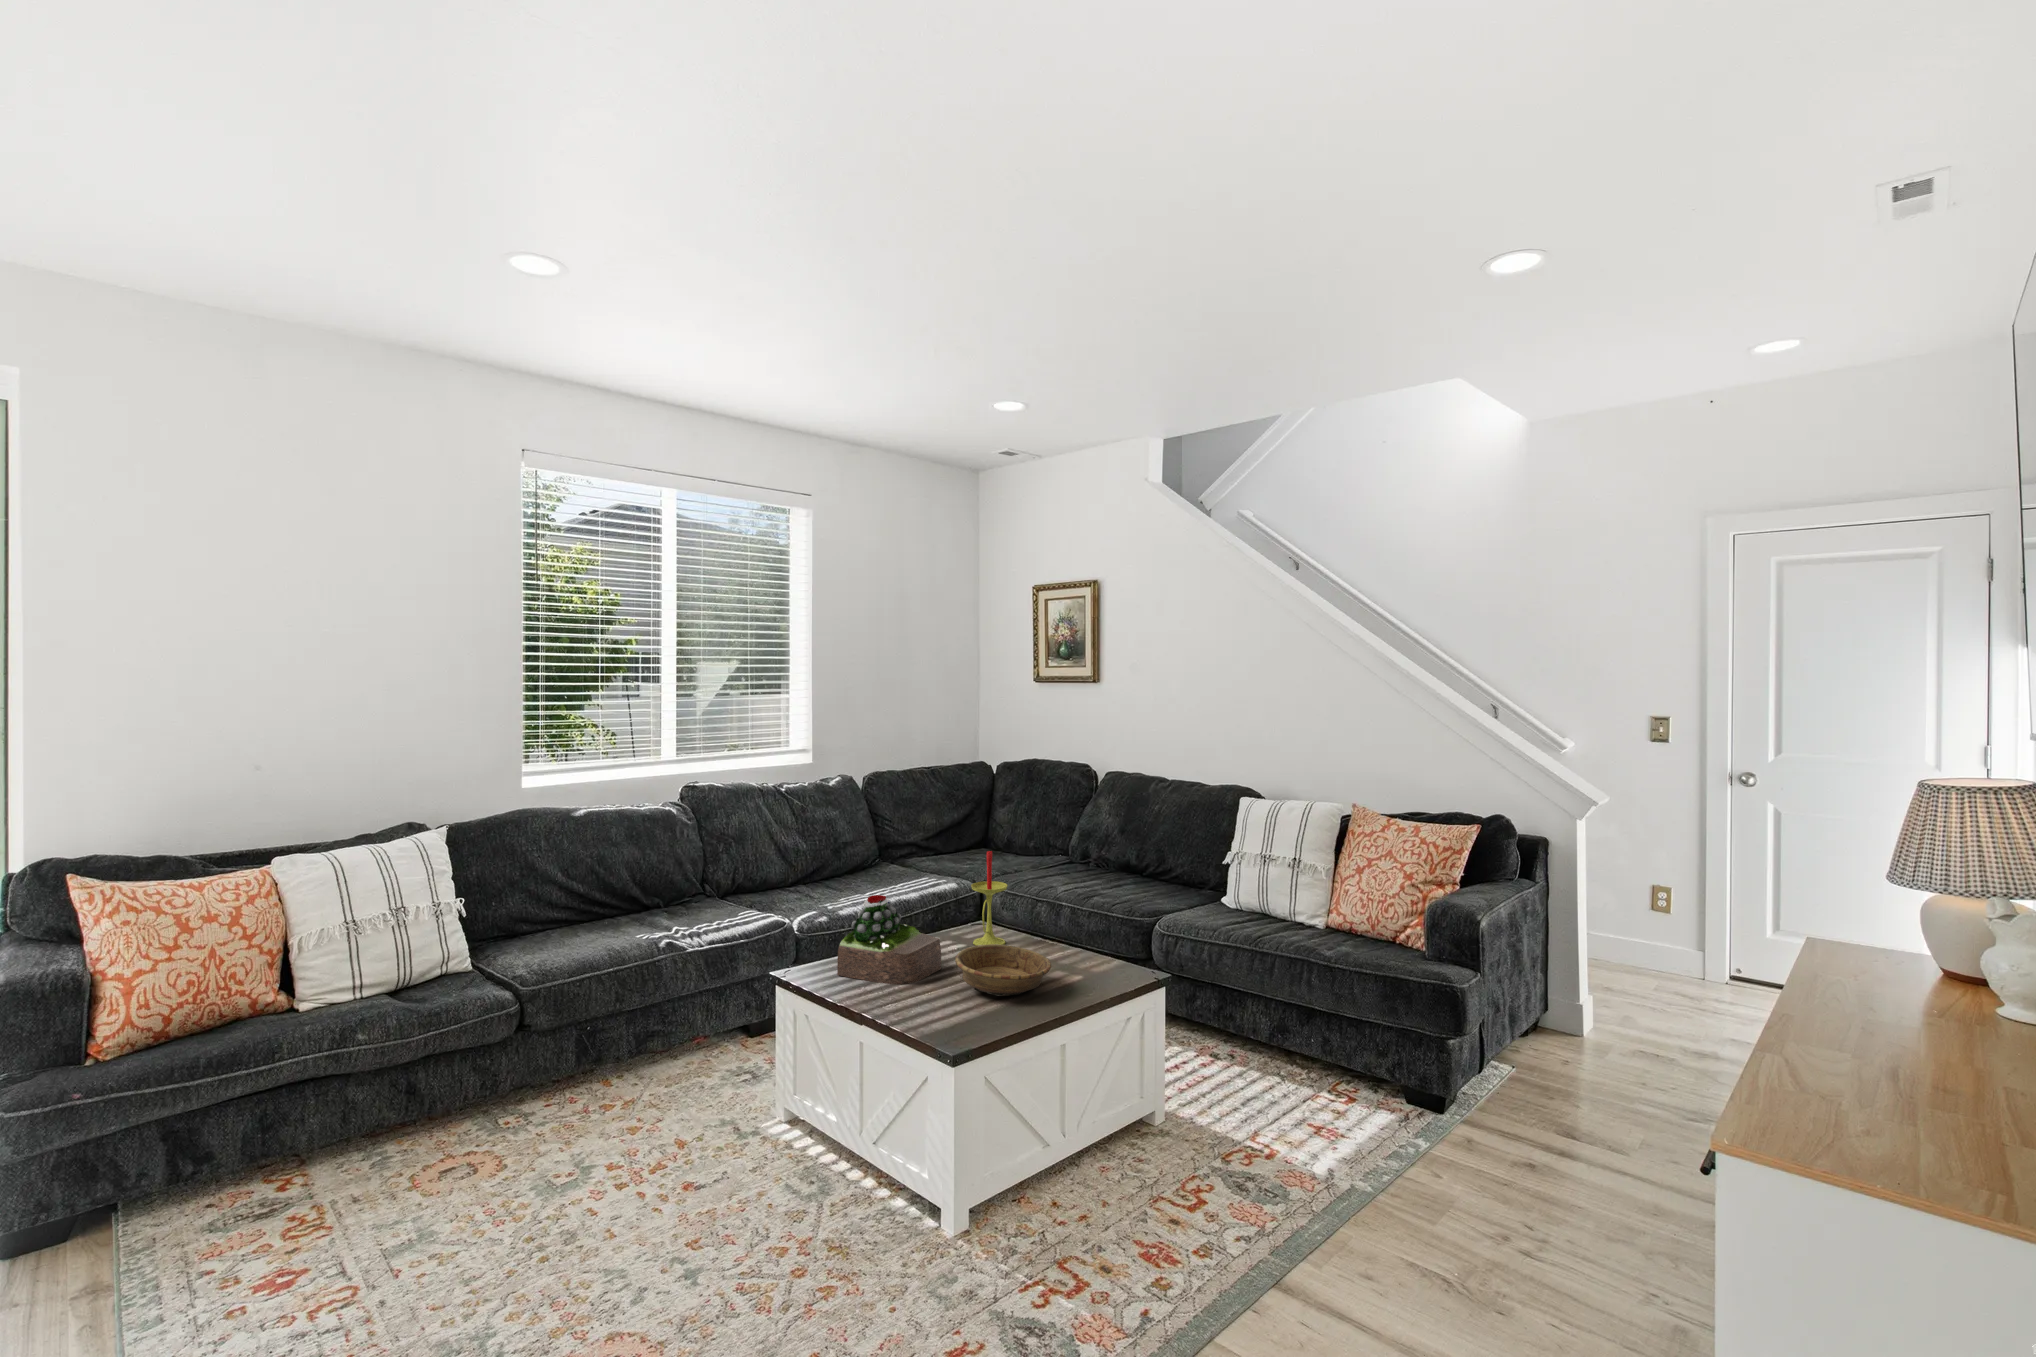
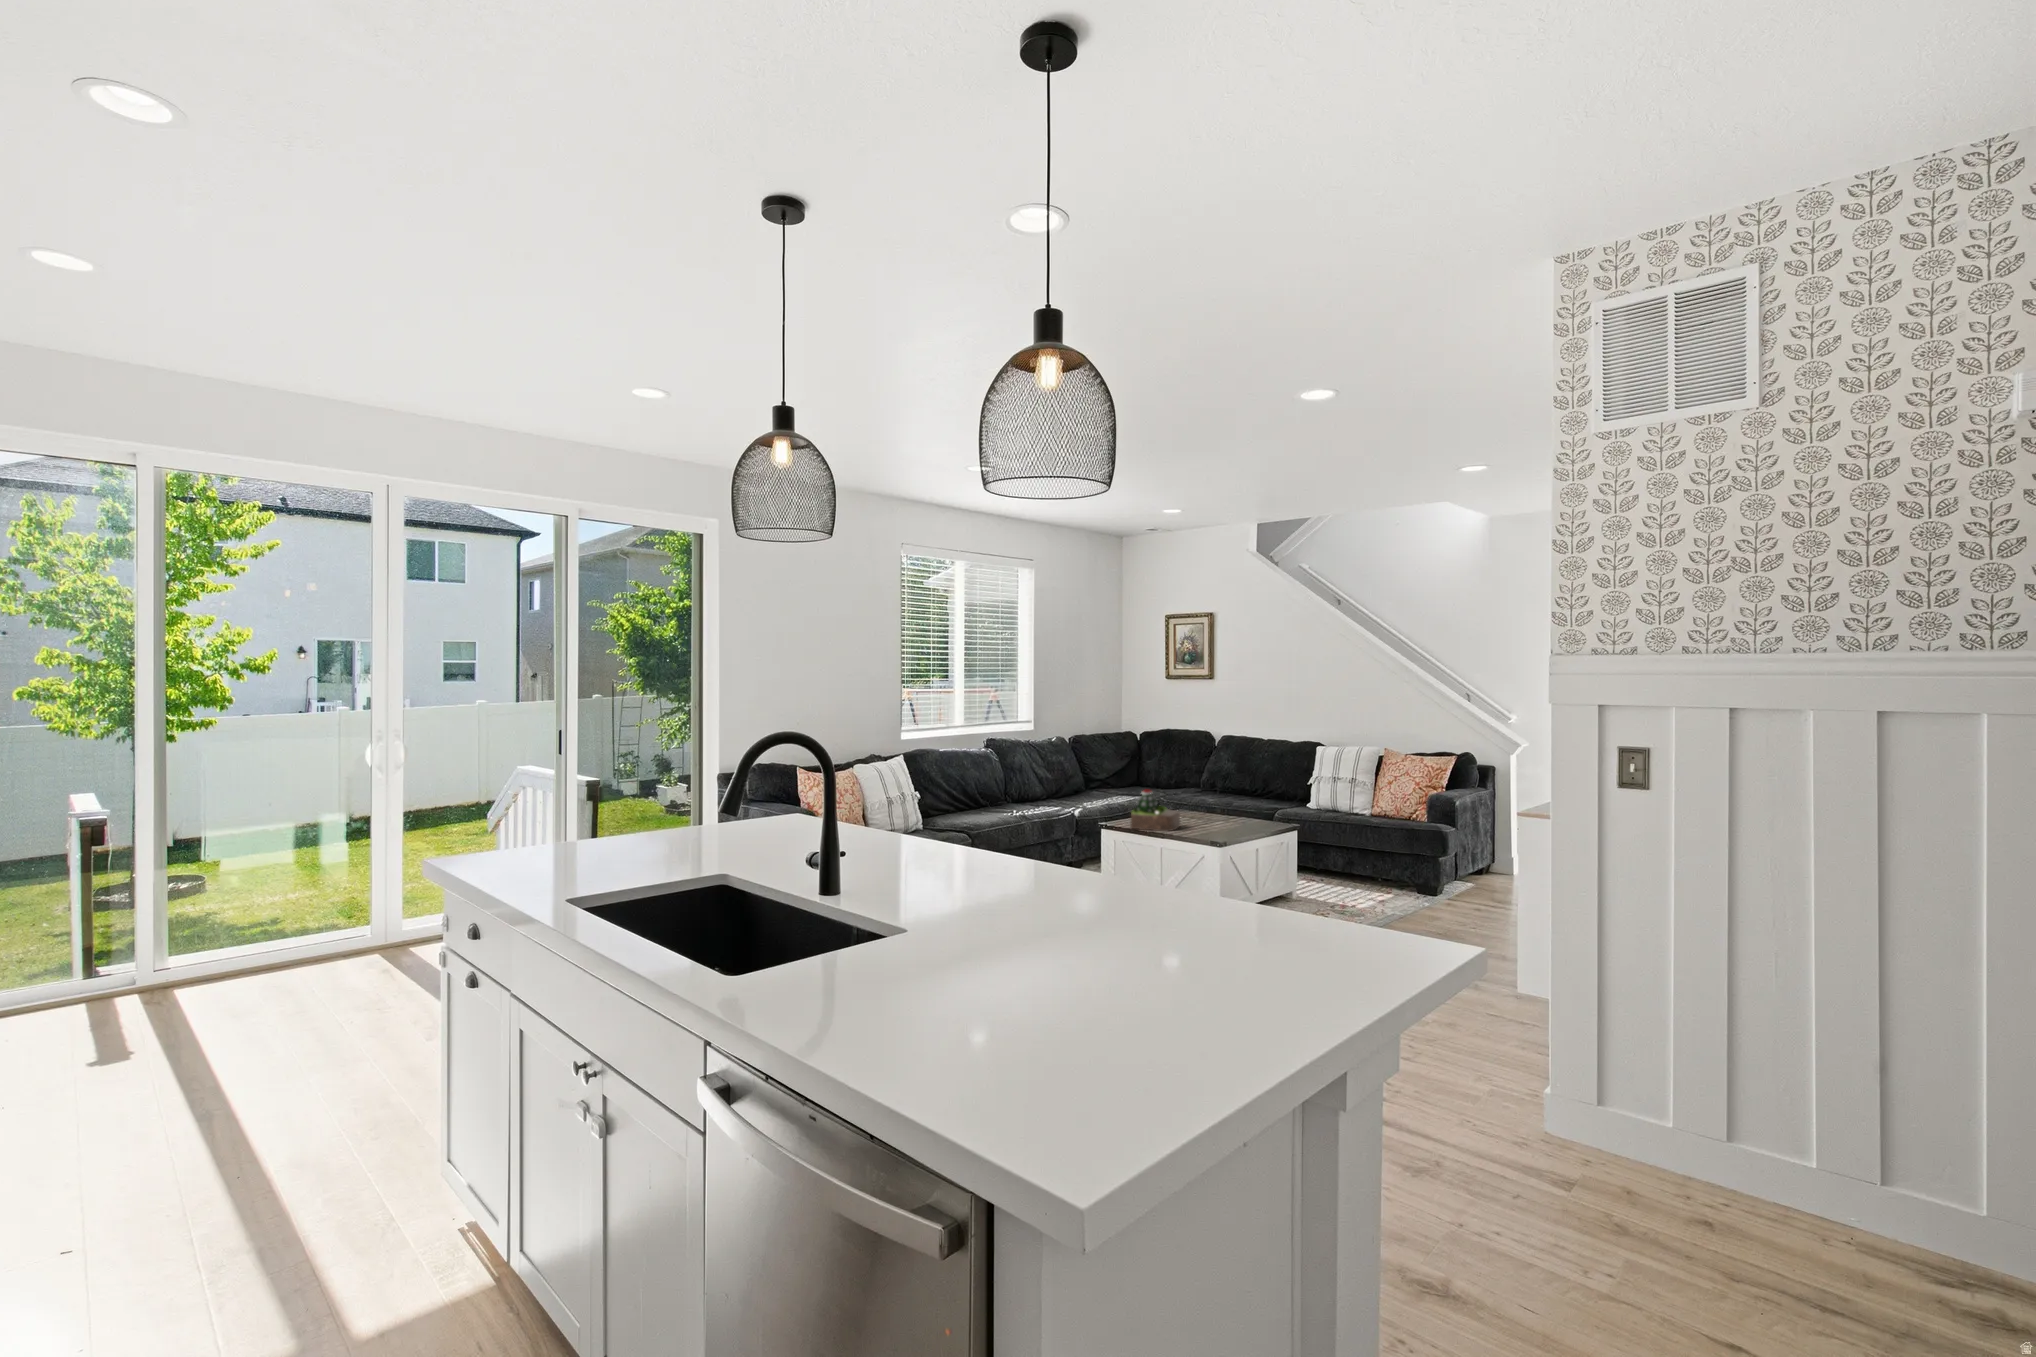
candle: present [971,851,1008,946] -> none [1184,769,1204,821]
decorative bowl: present [955,944,1051,996] -> none [1196,812,1244,833]

